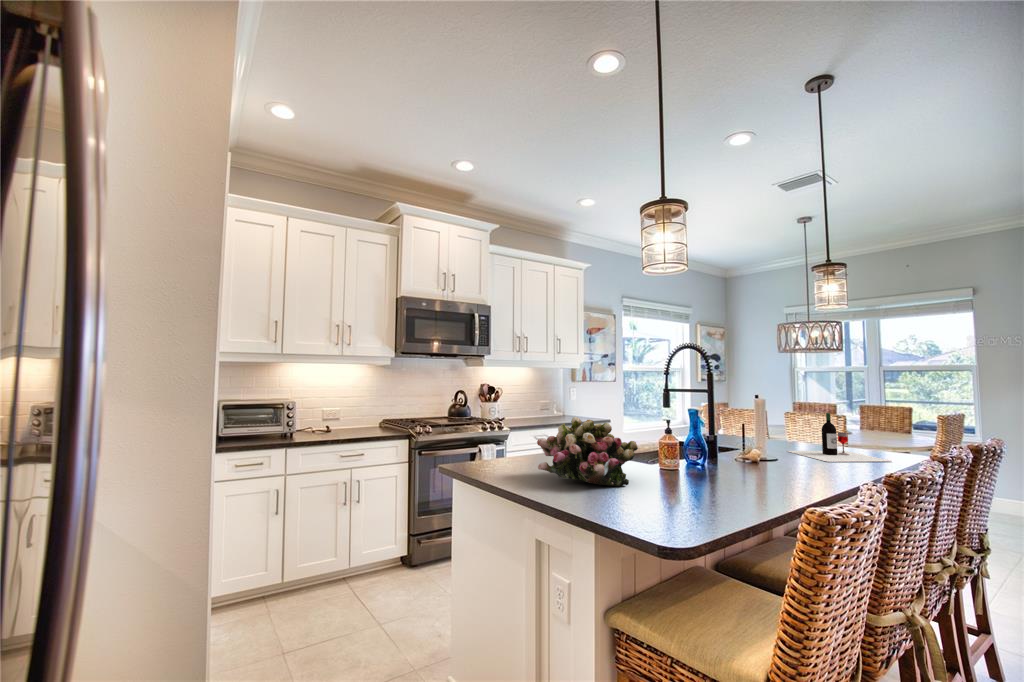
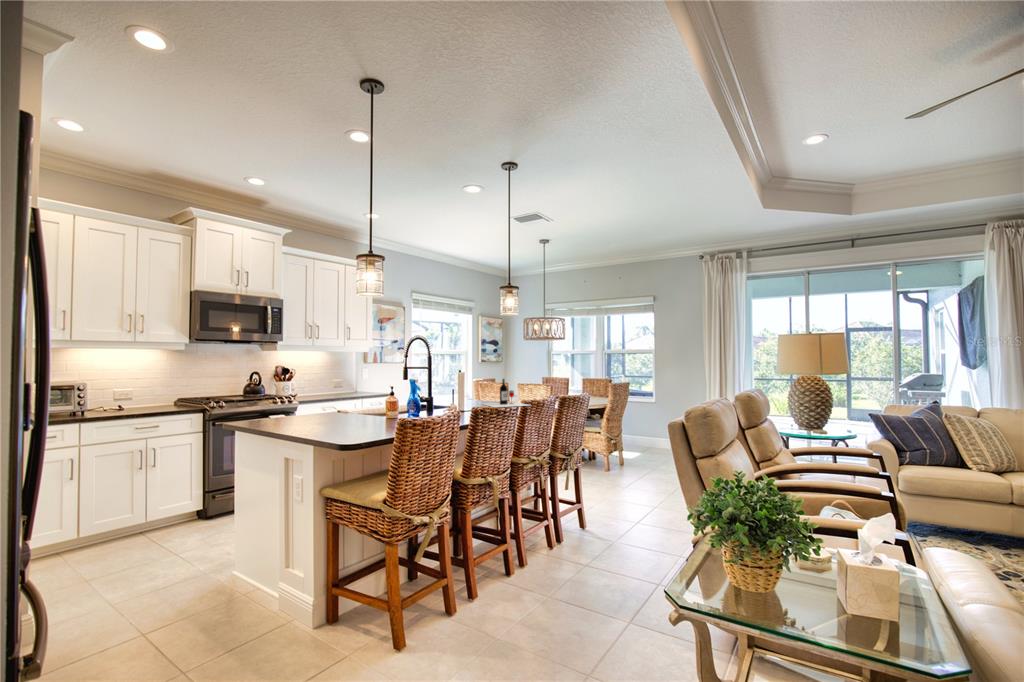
flower arrangement: present [537,417,638,486] -> none [294,383,362,422]

